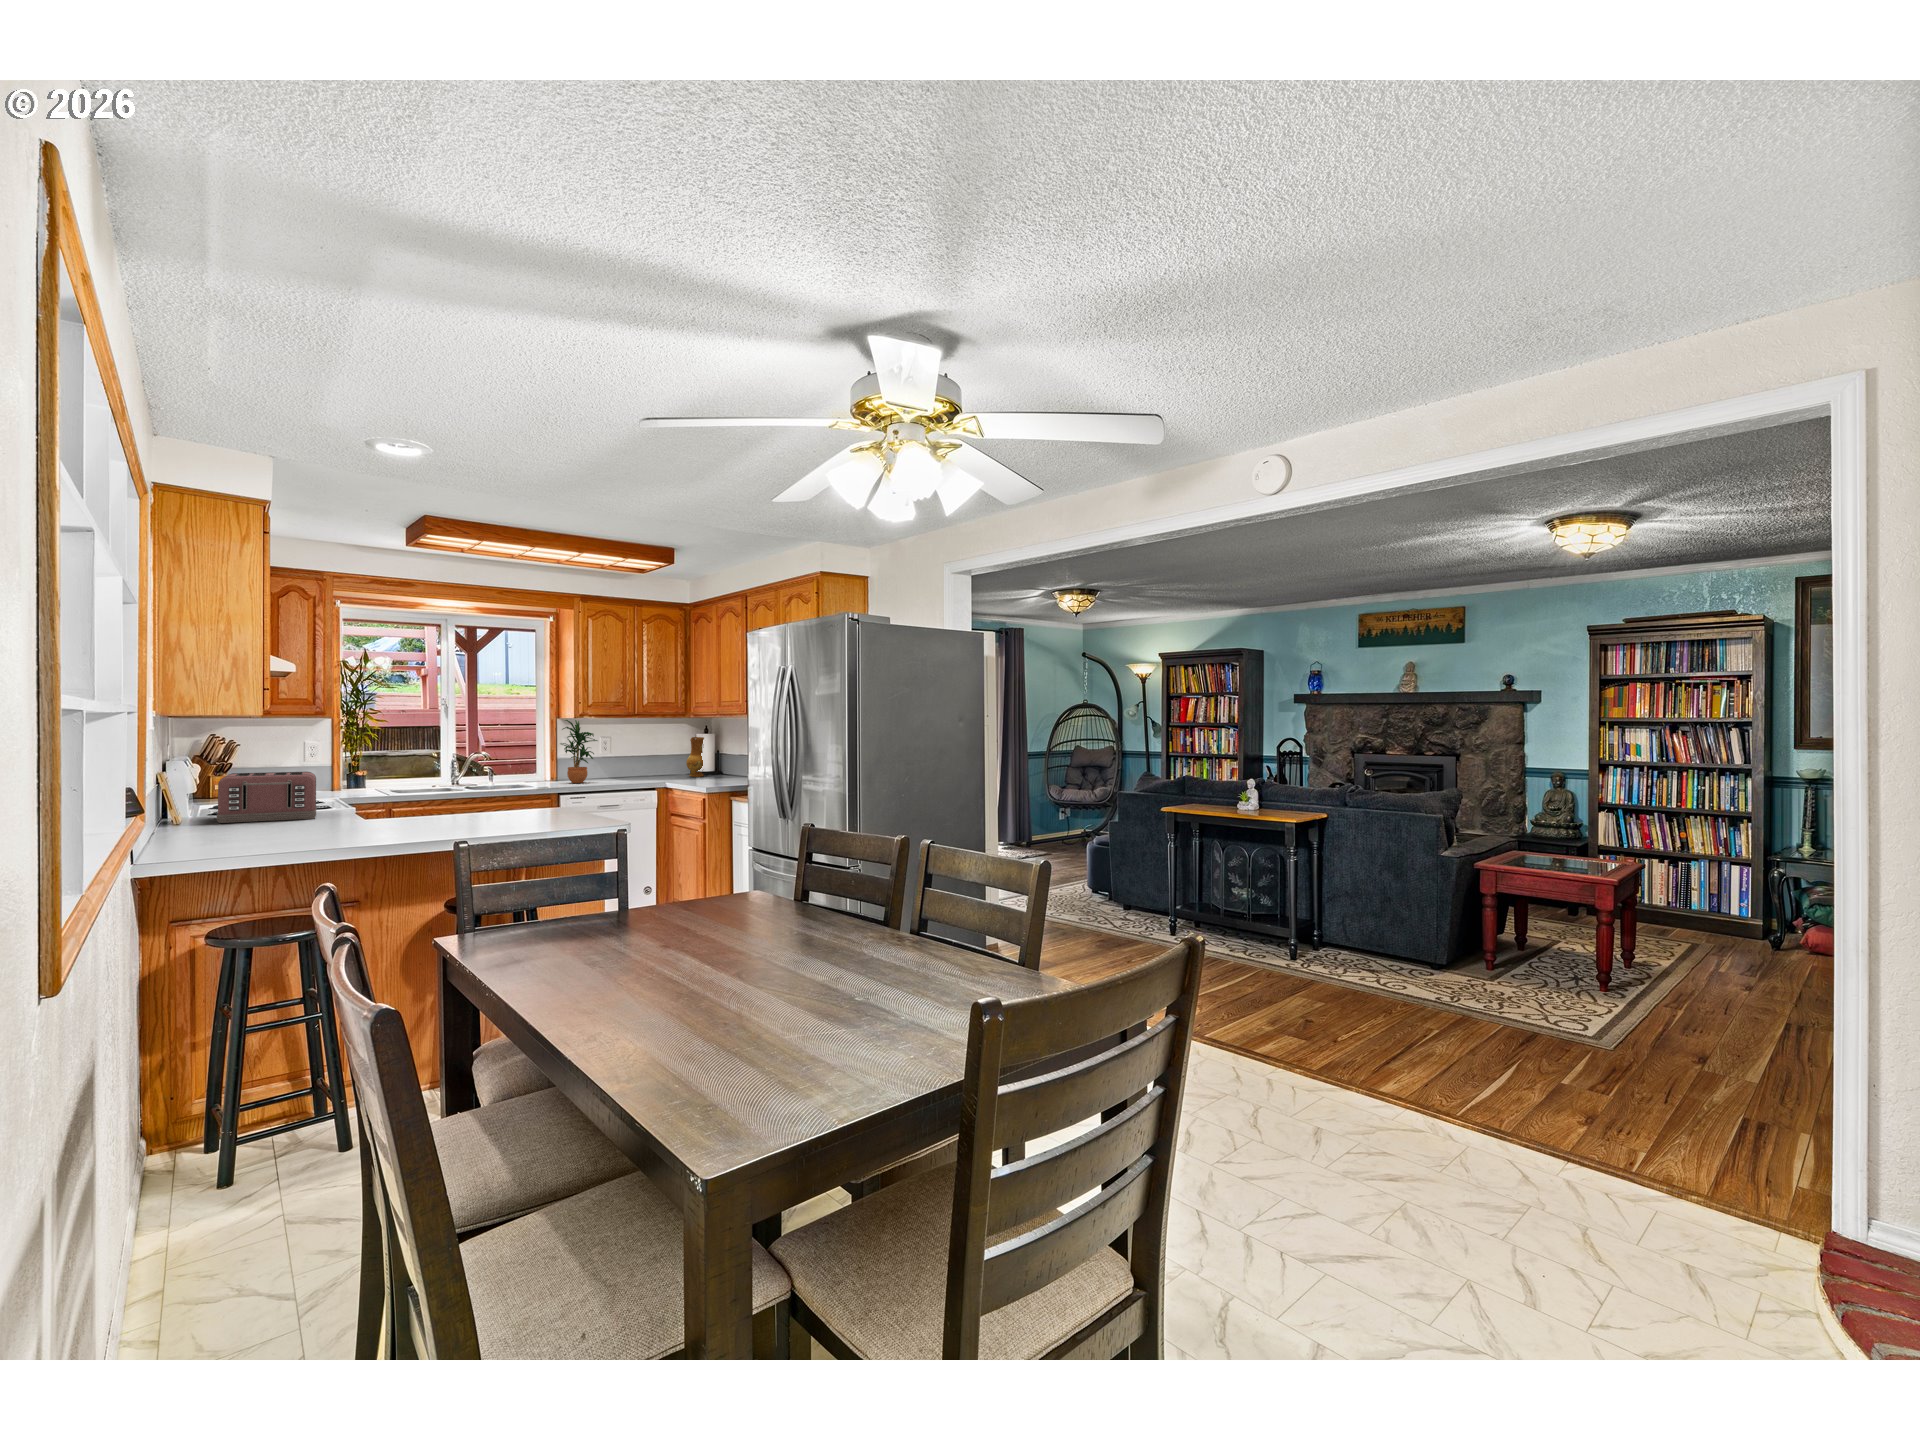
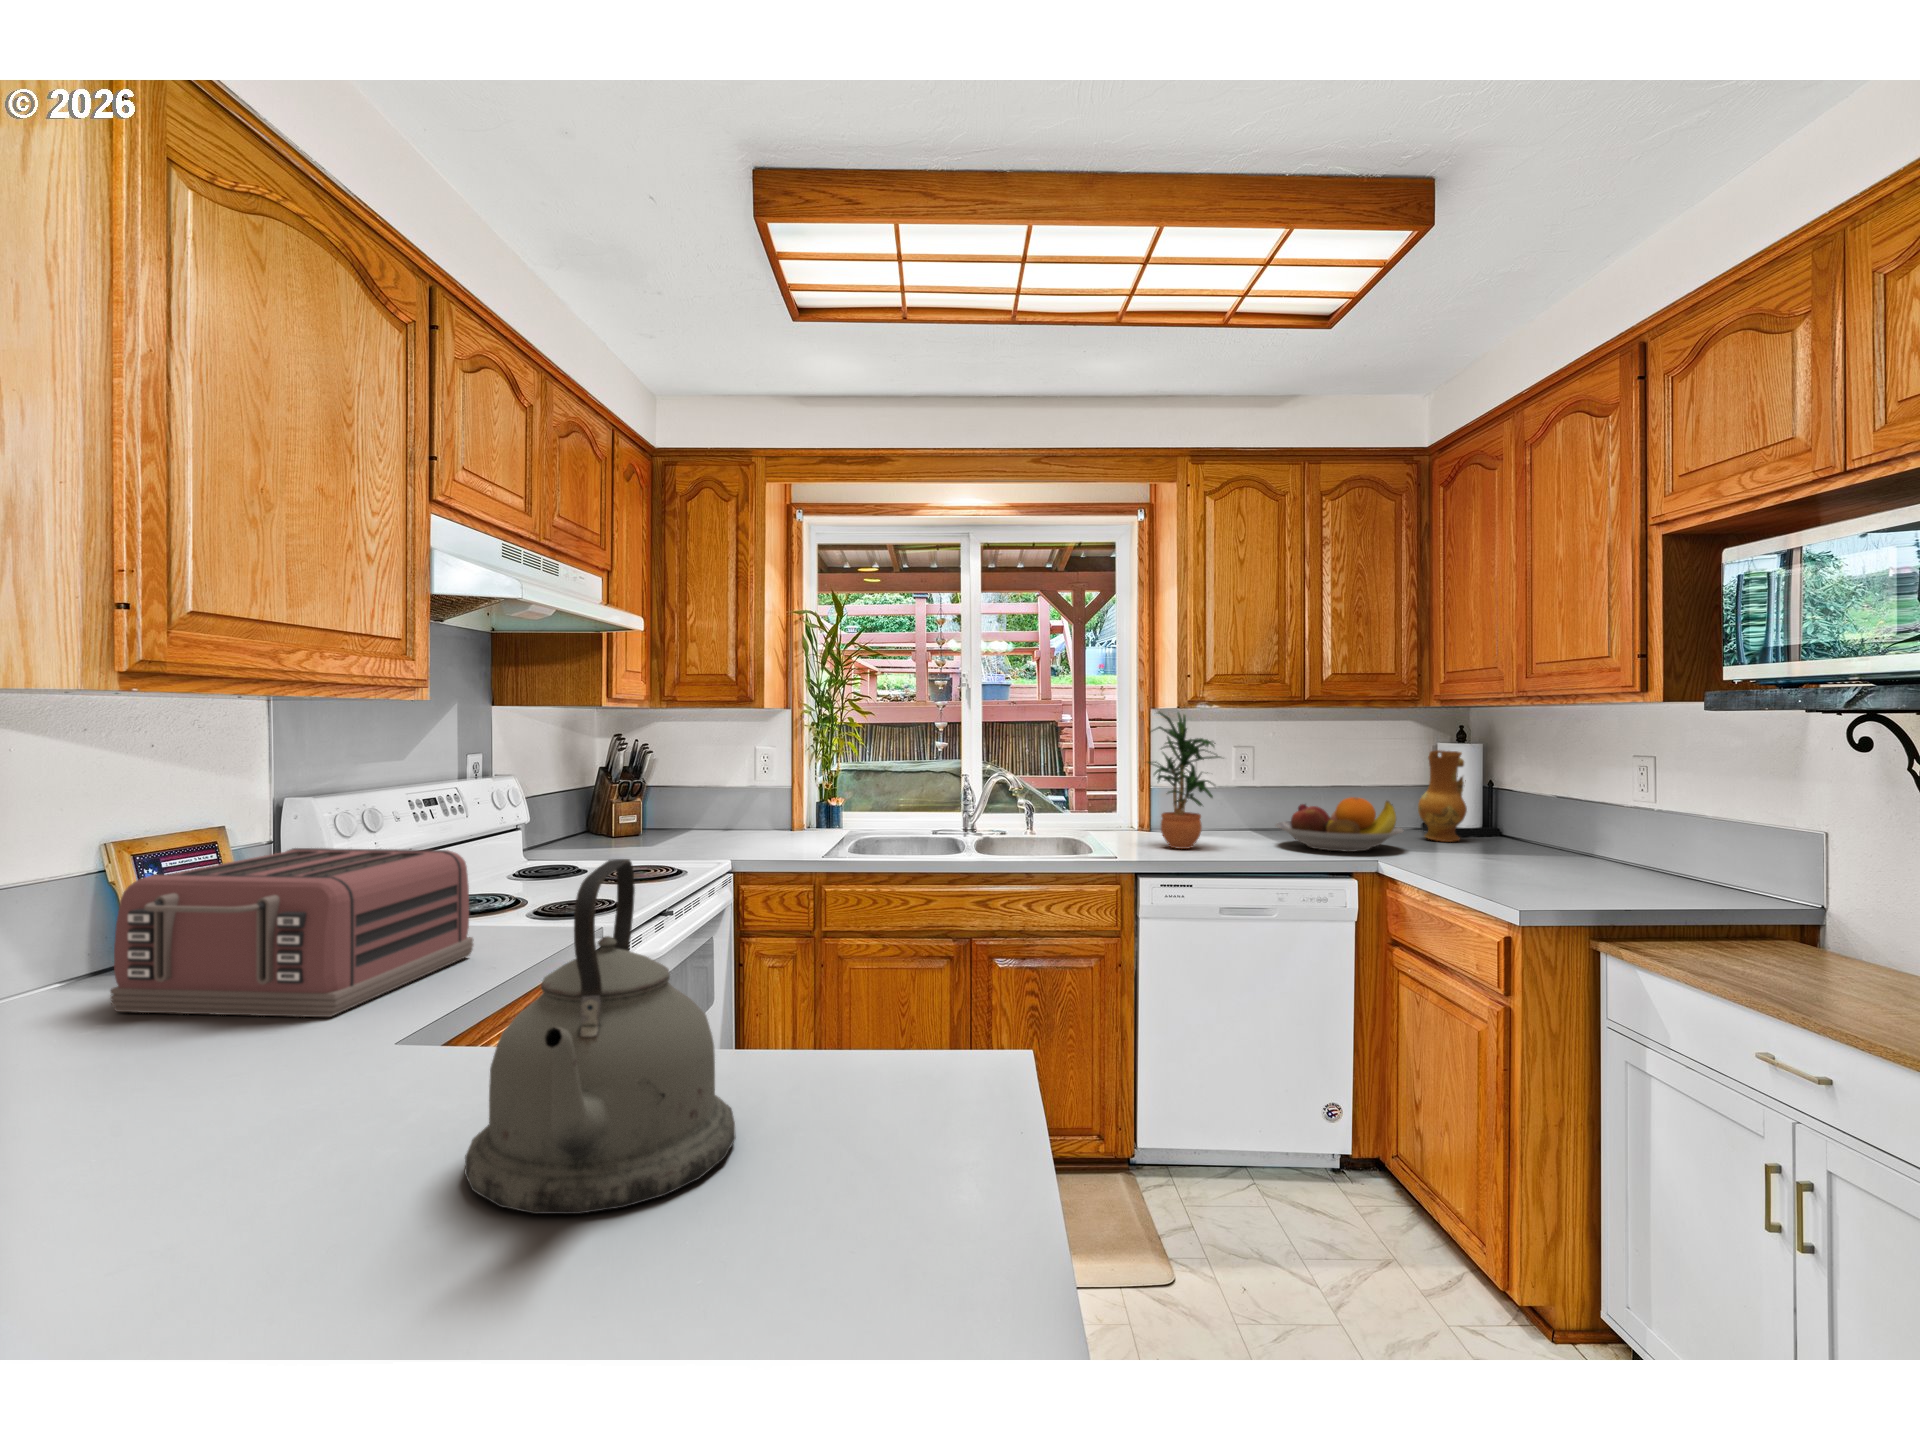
kettle: none [441,754,505,820] -> present [465,859,735,1214]
fruit bowl: none [622,757,678,781] -> present [1276,797,1403,852]

